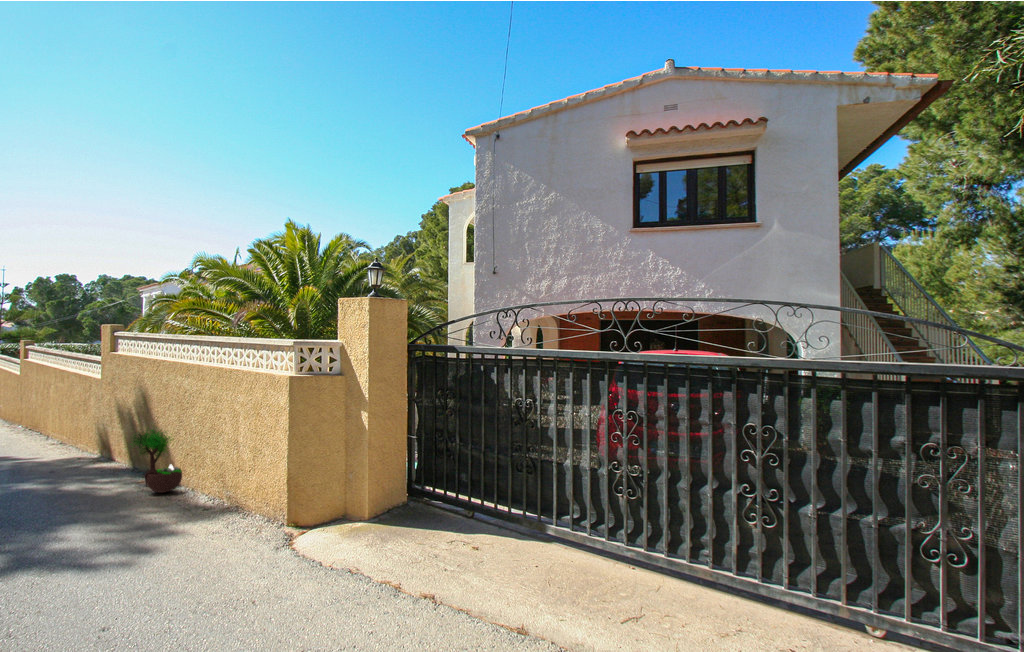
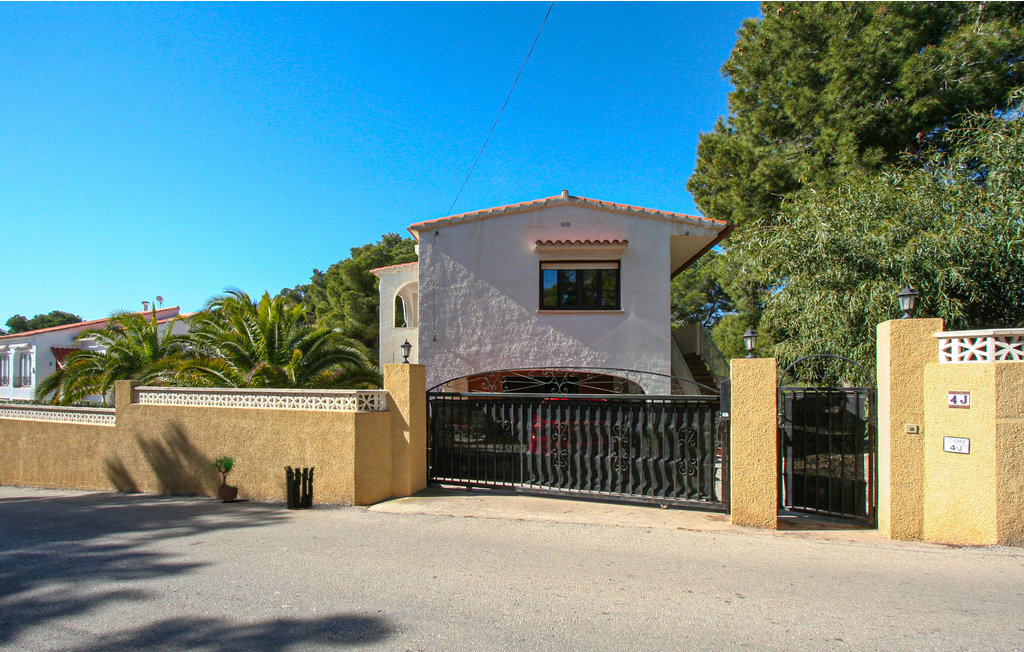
waste bin: none [184,453,242,529] -> present [284,466,315,510]

